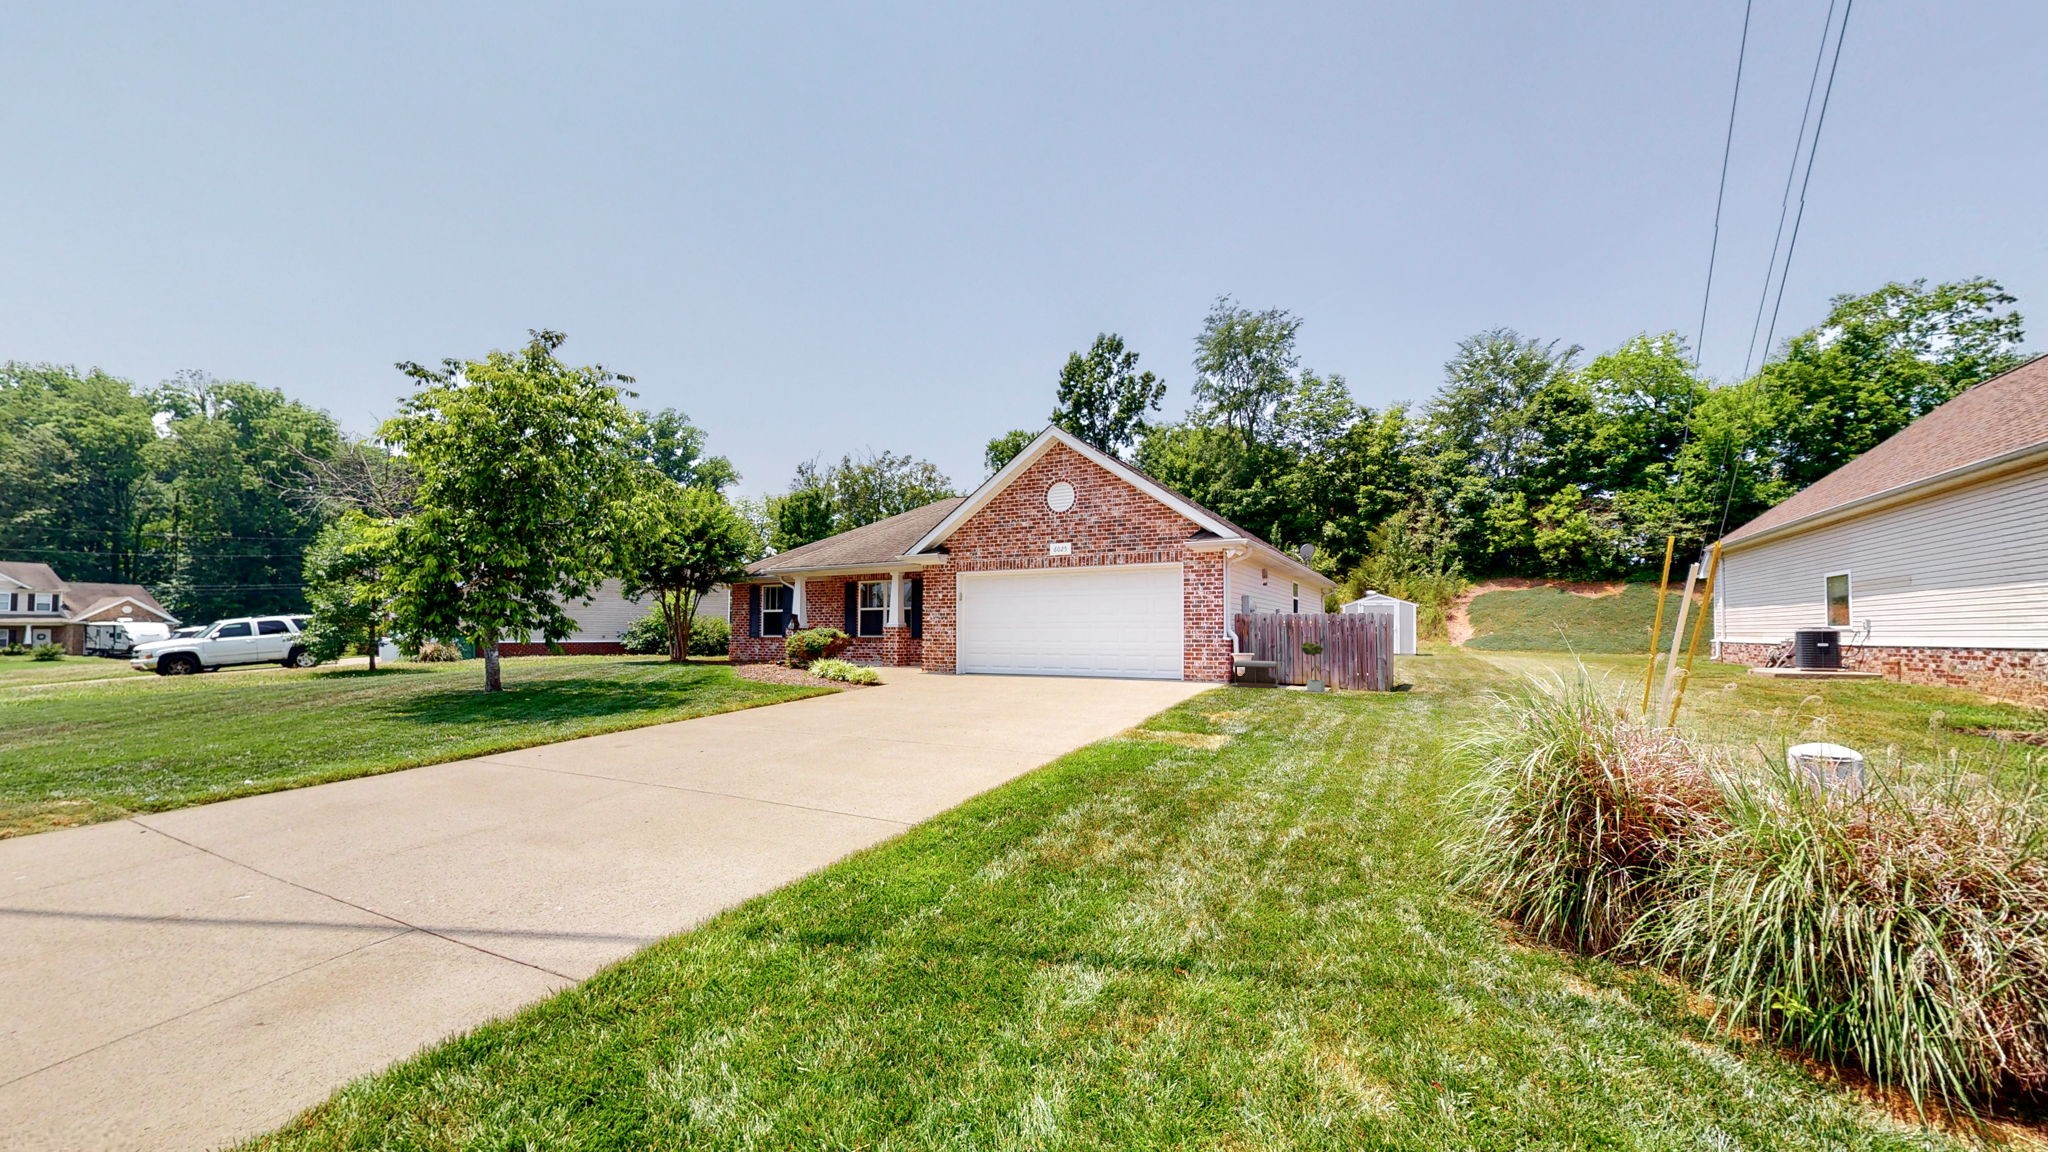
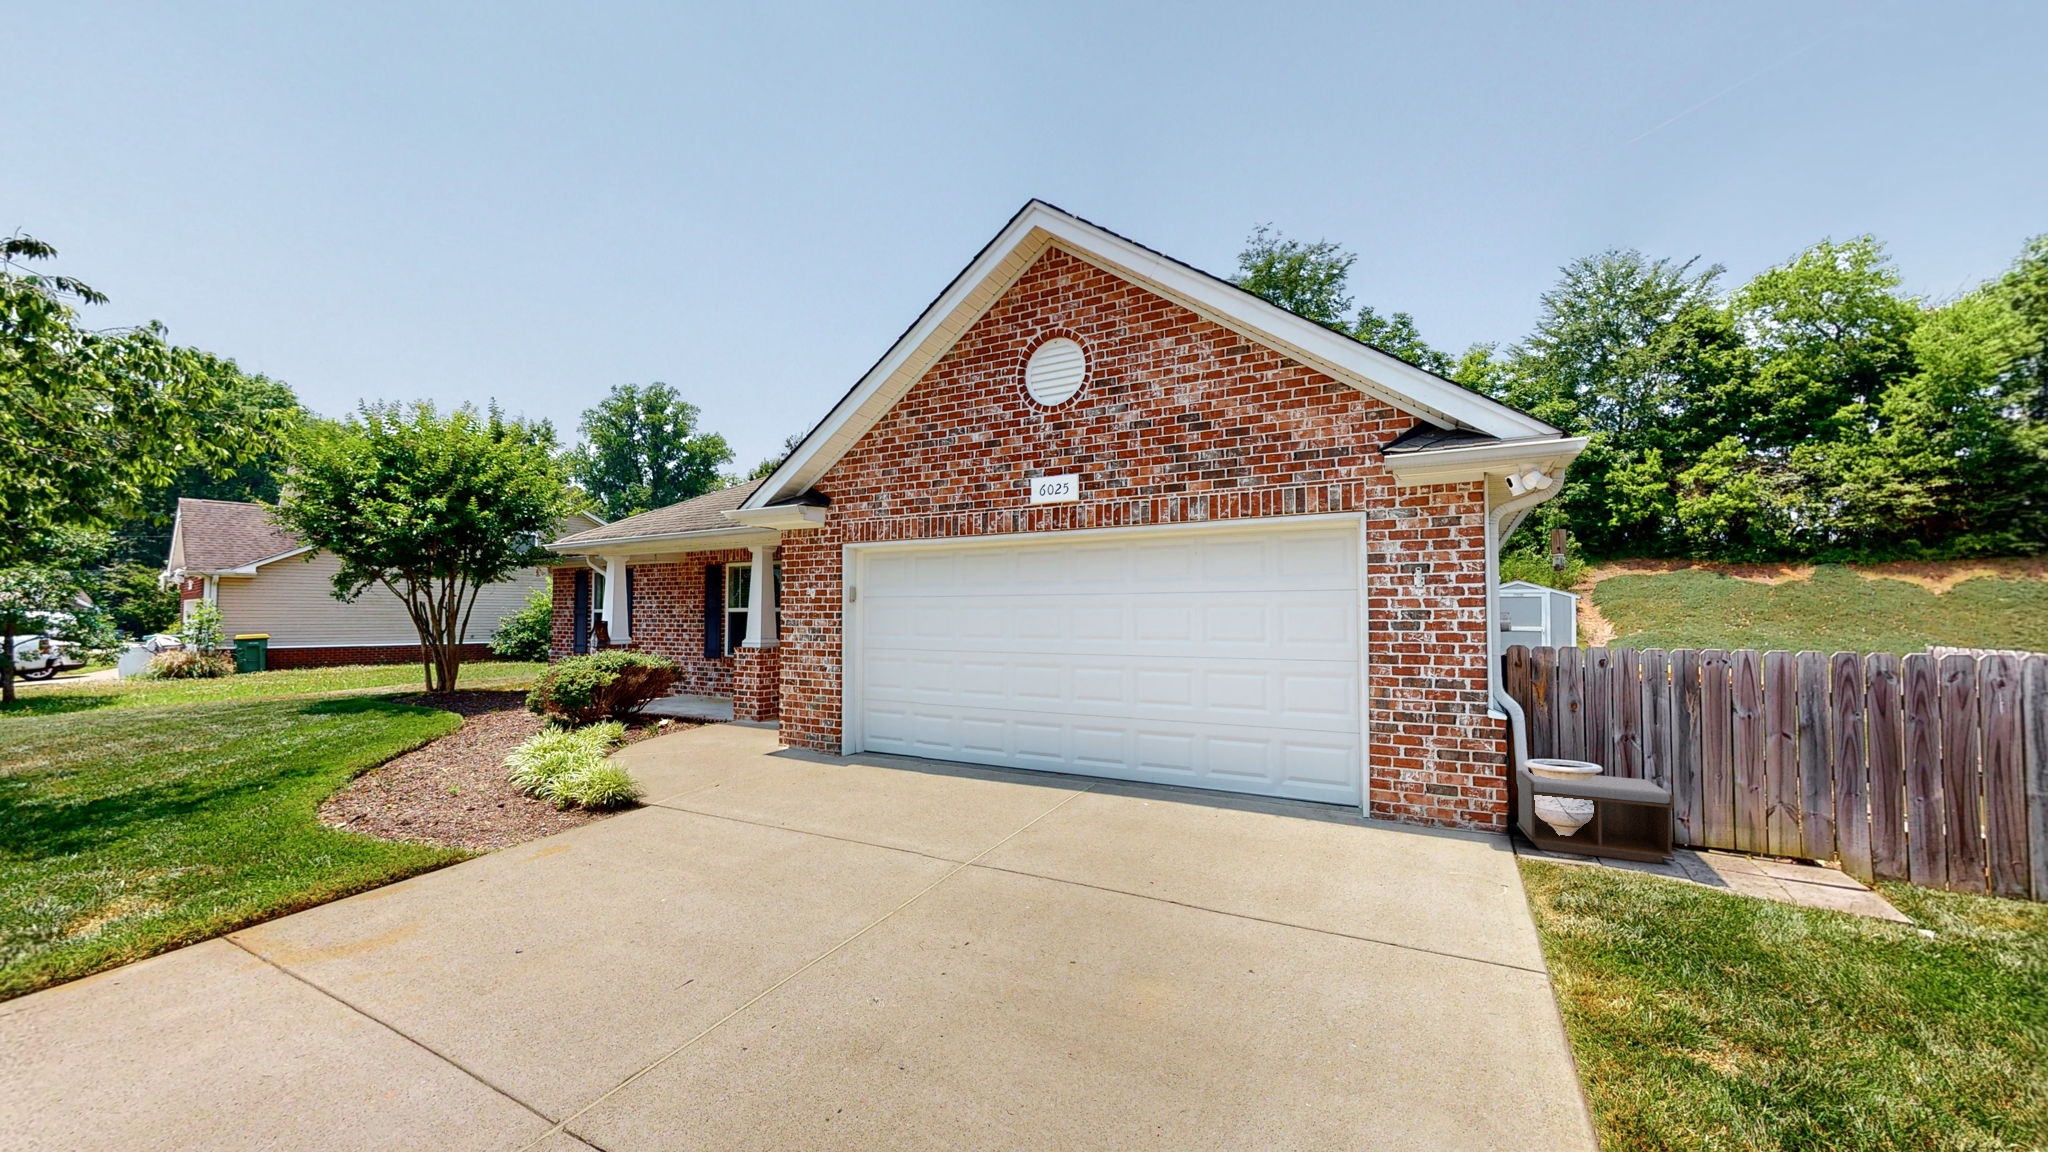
potted tree: present [1302,642,1325,692] -> none [1779,743,1880,909]

